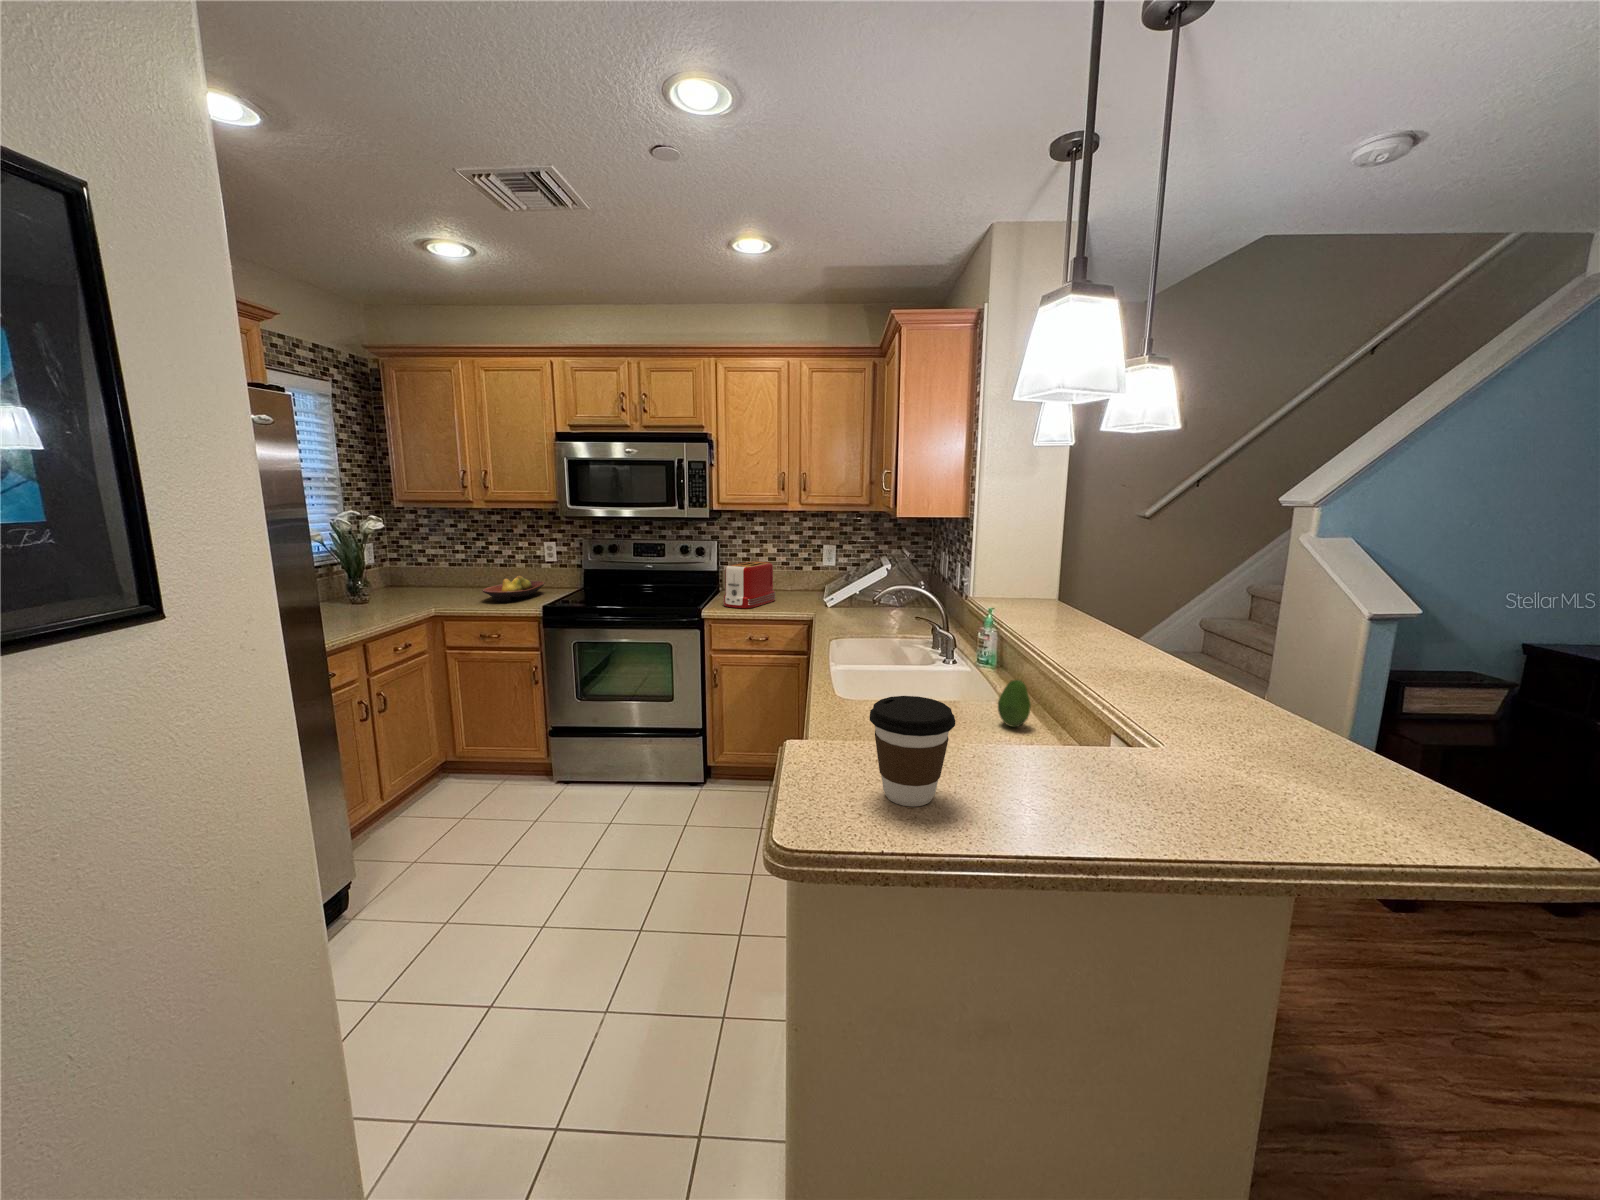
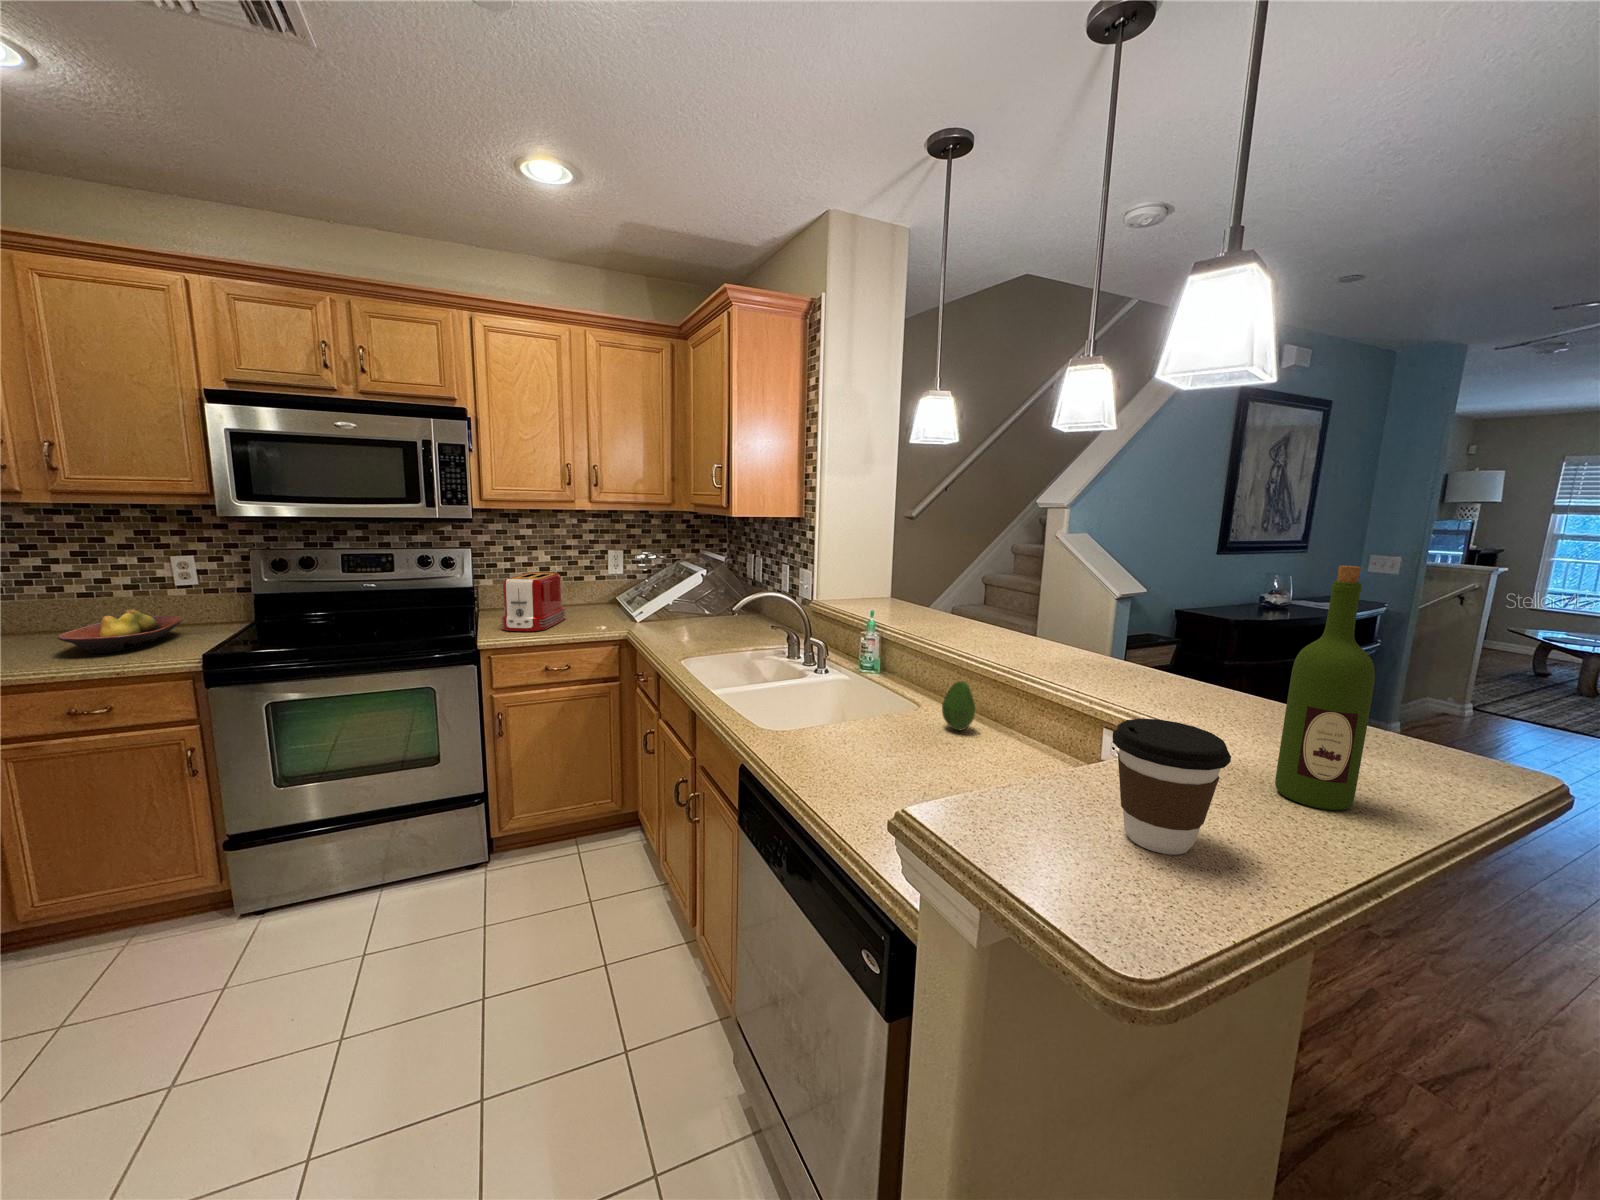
wine bottle: none [1111,578,1195,823] -> present [1275,566,1375,810]

